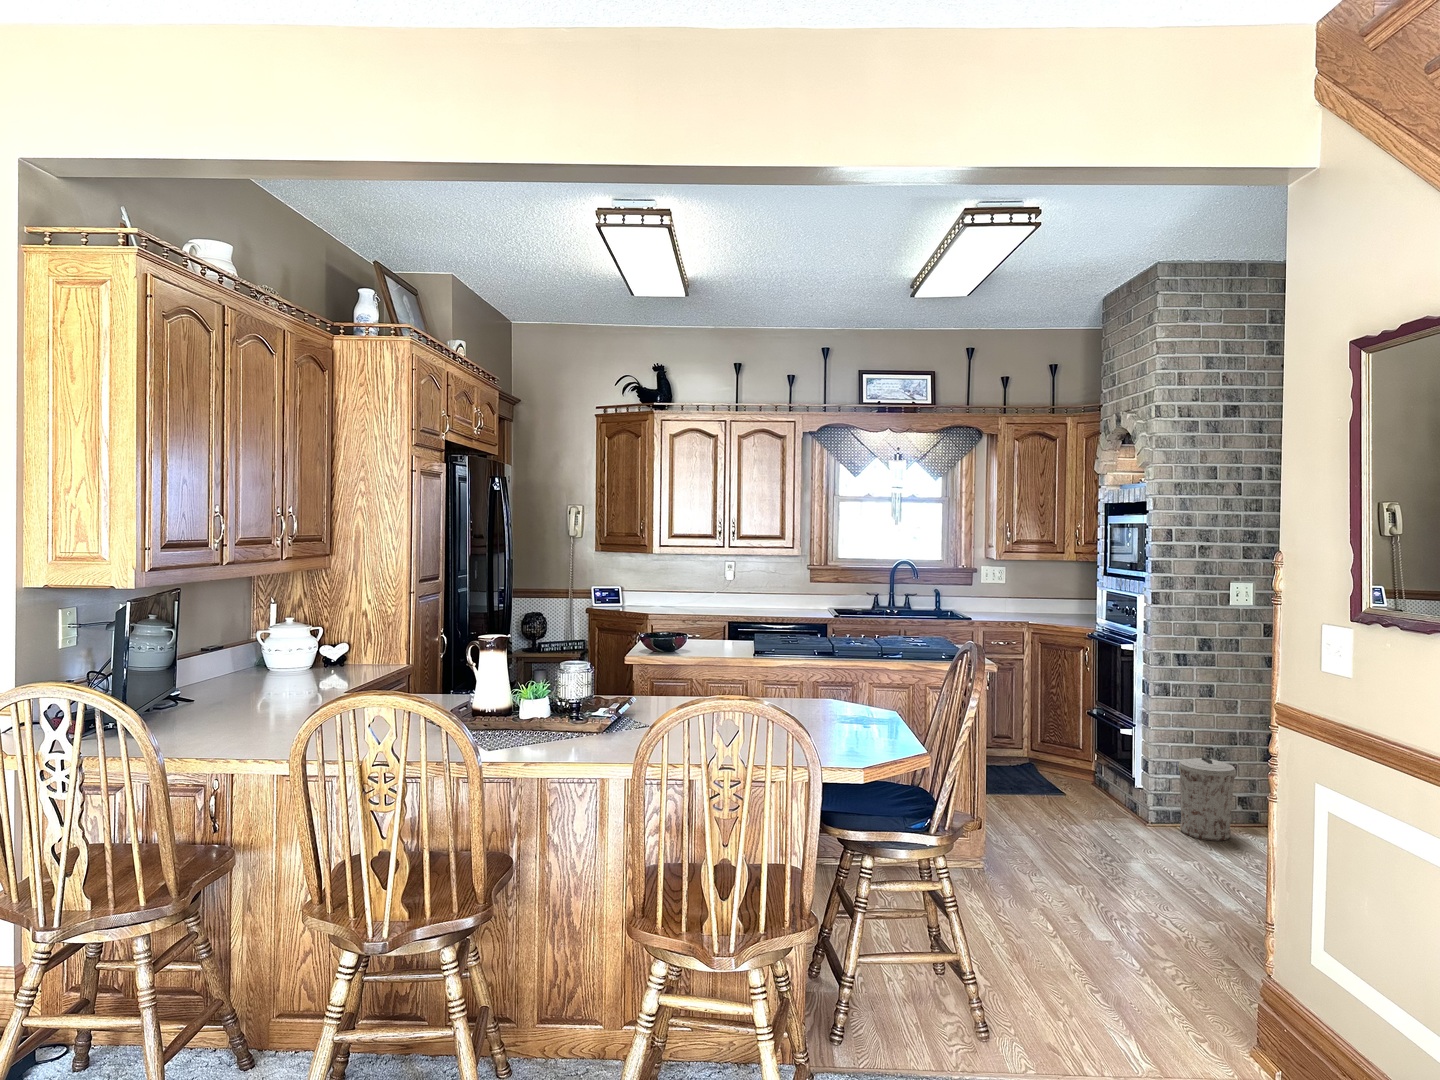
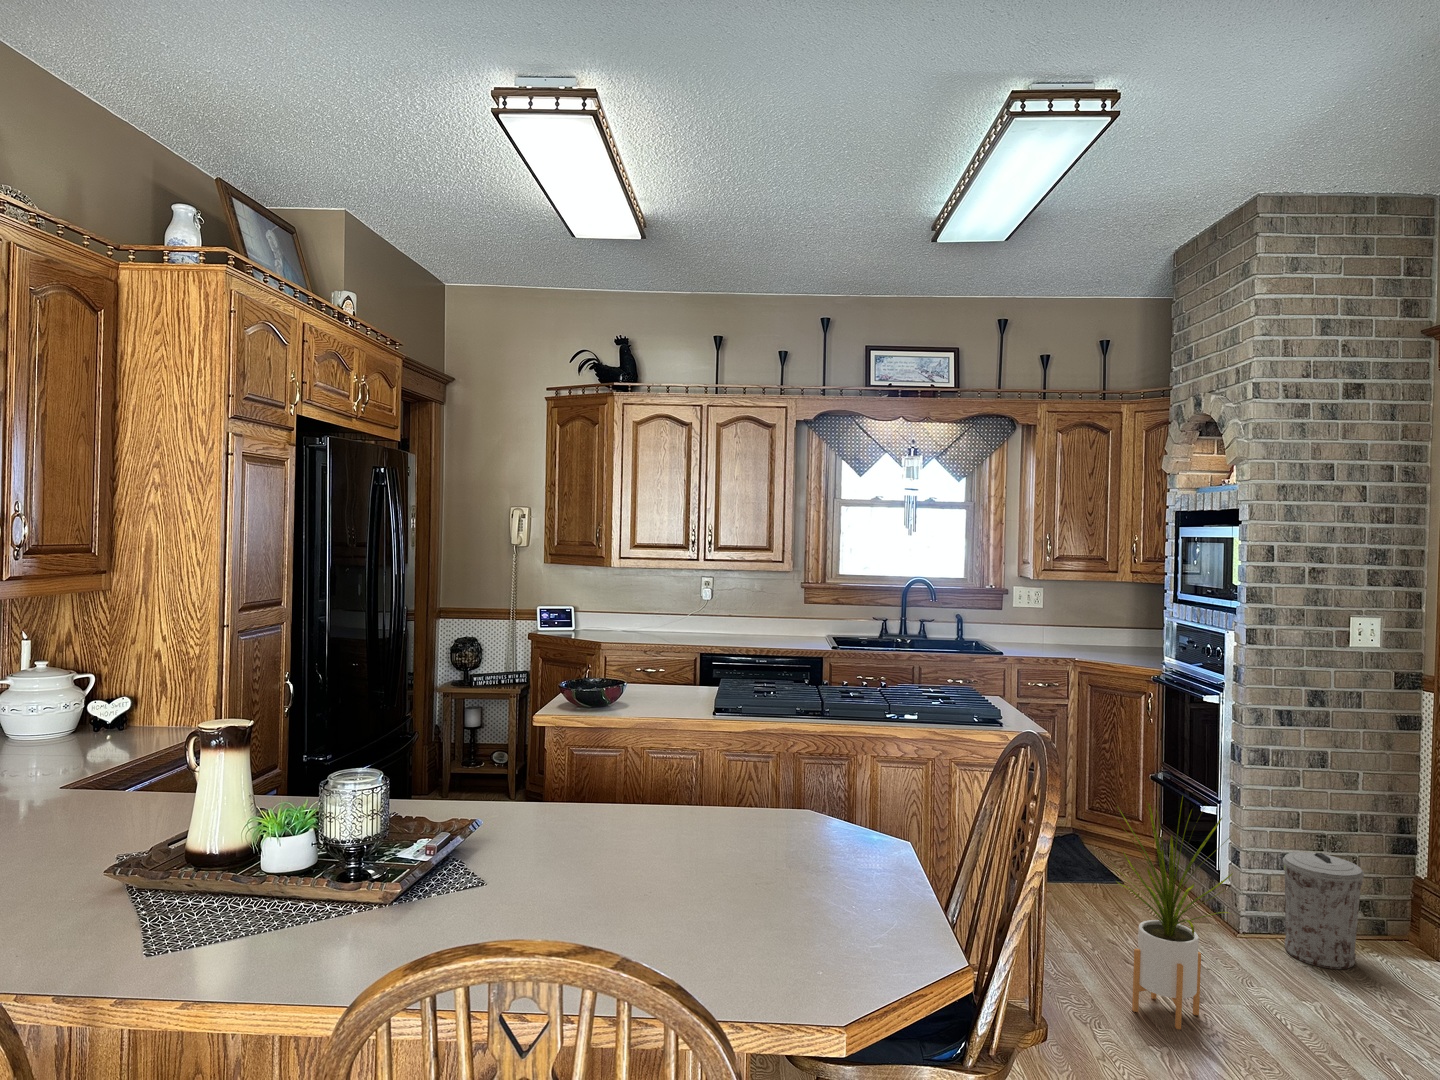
house plant: none [1045,708,1135,873] -> present [1114,796,1233,1029]

